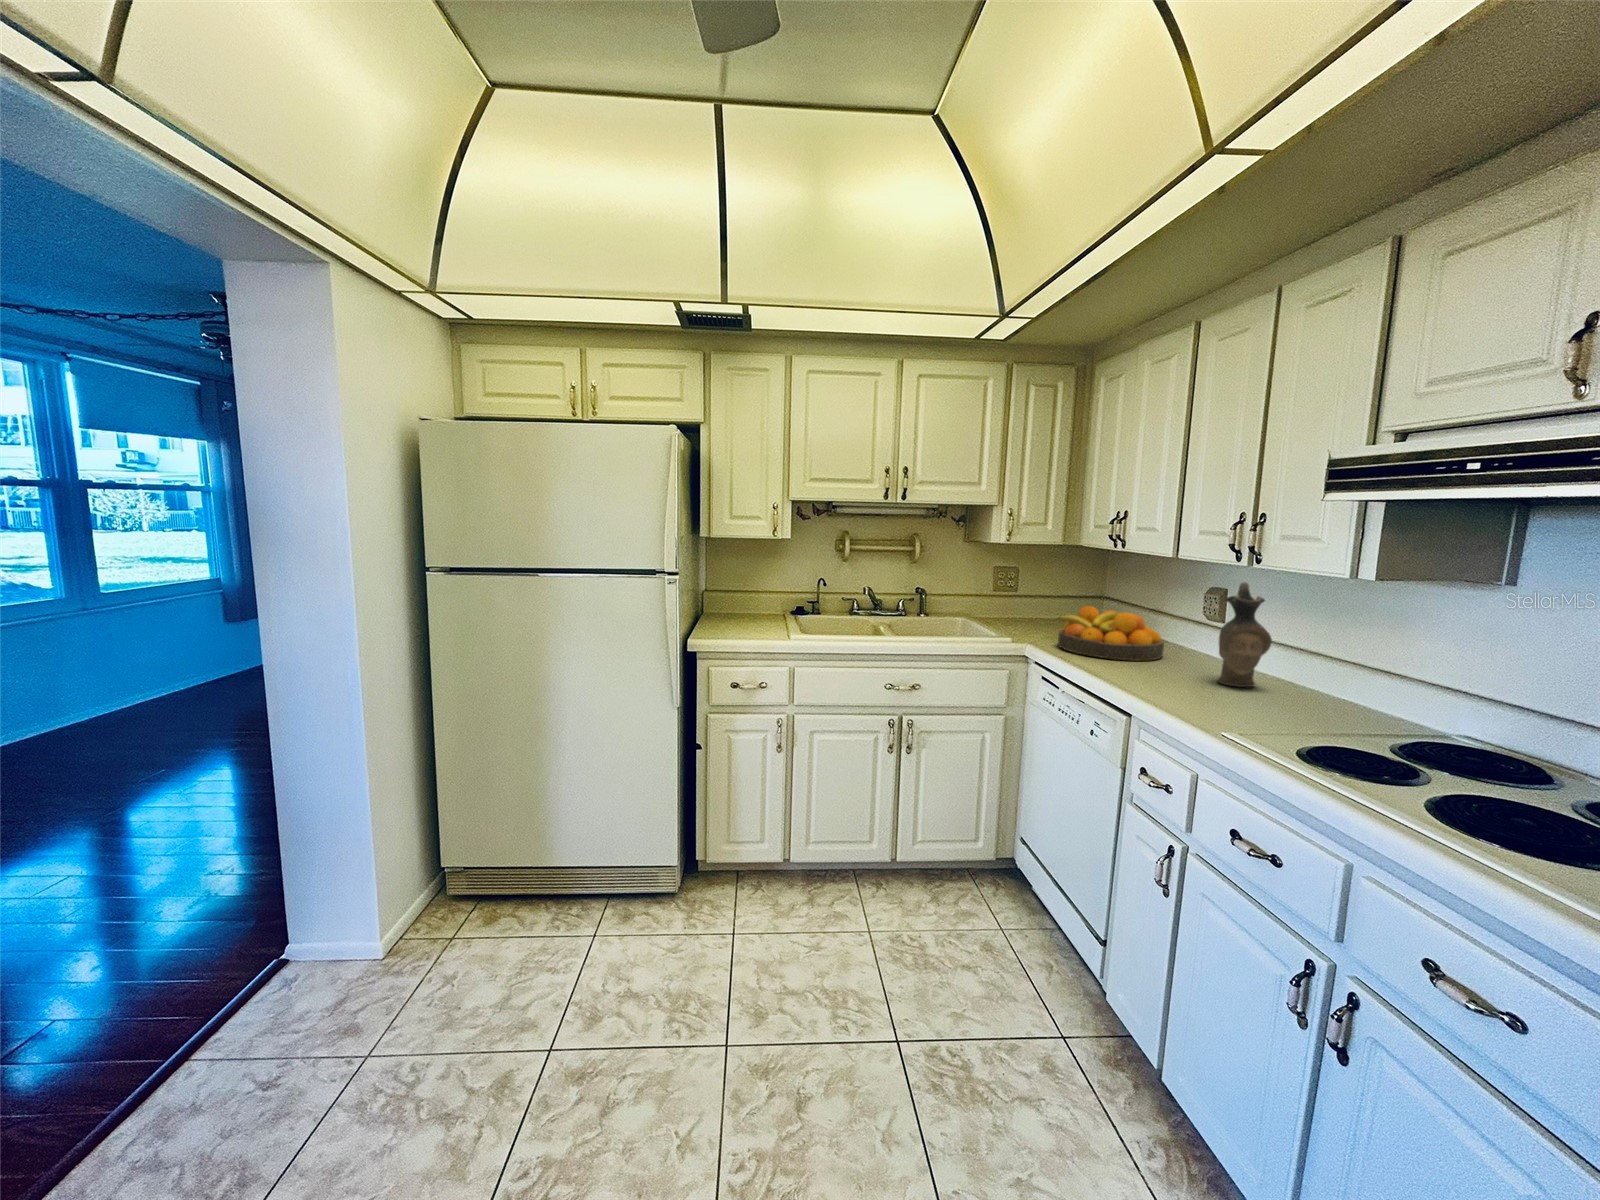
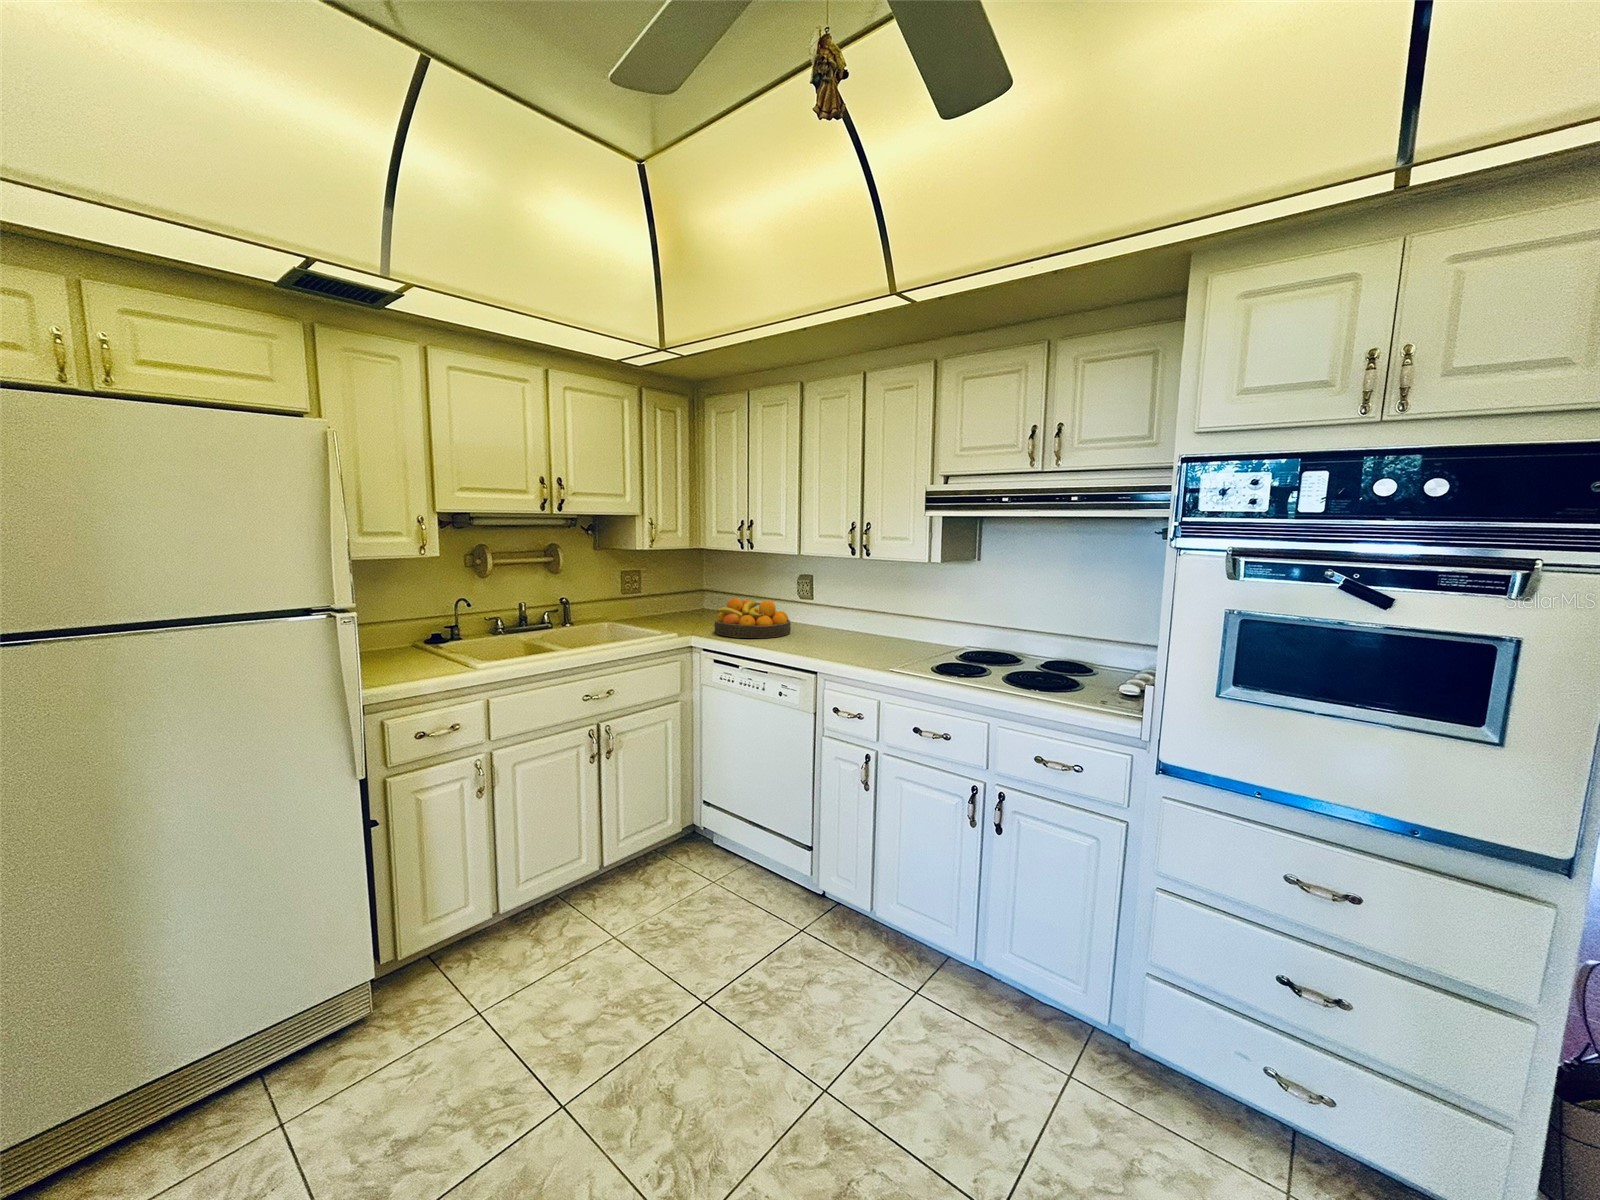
ceramic pitcher: present [1217,582,1272,687] -> none [839,571,870,643]

